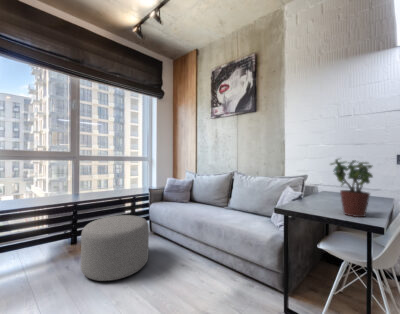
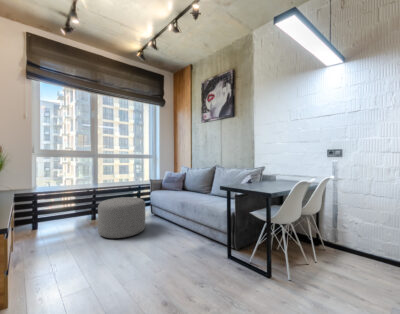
potted plant: present [331,159,373,217] -> none [252,151,277,189]

